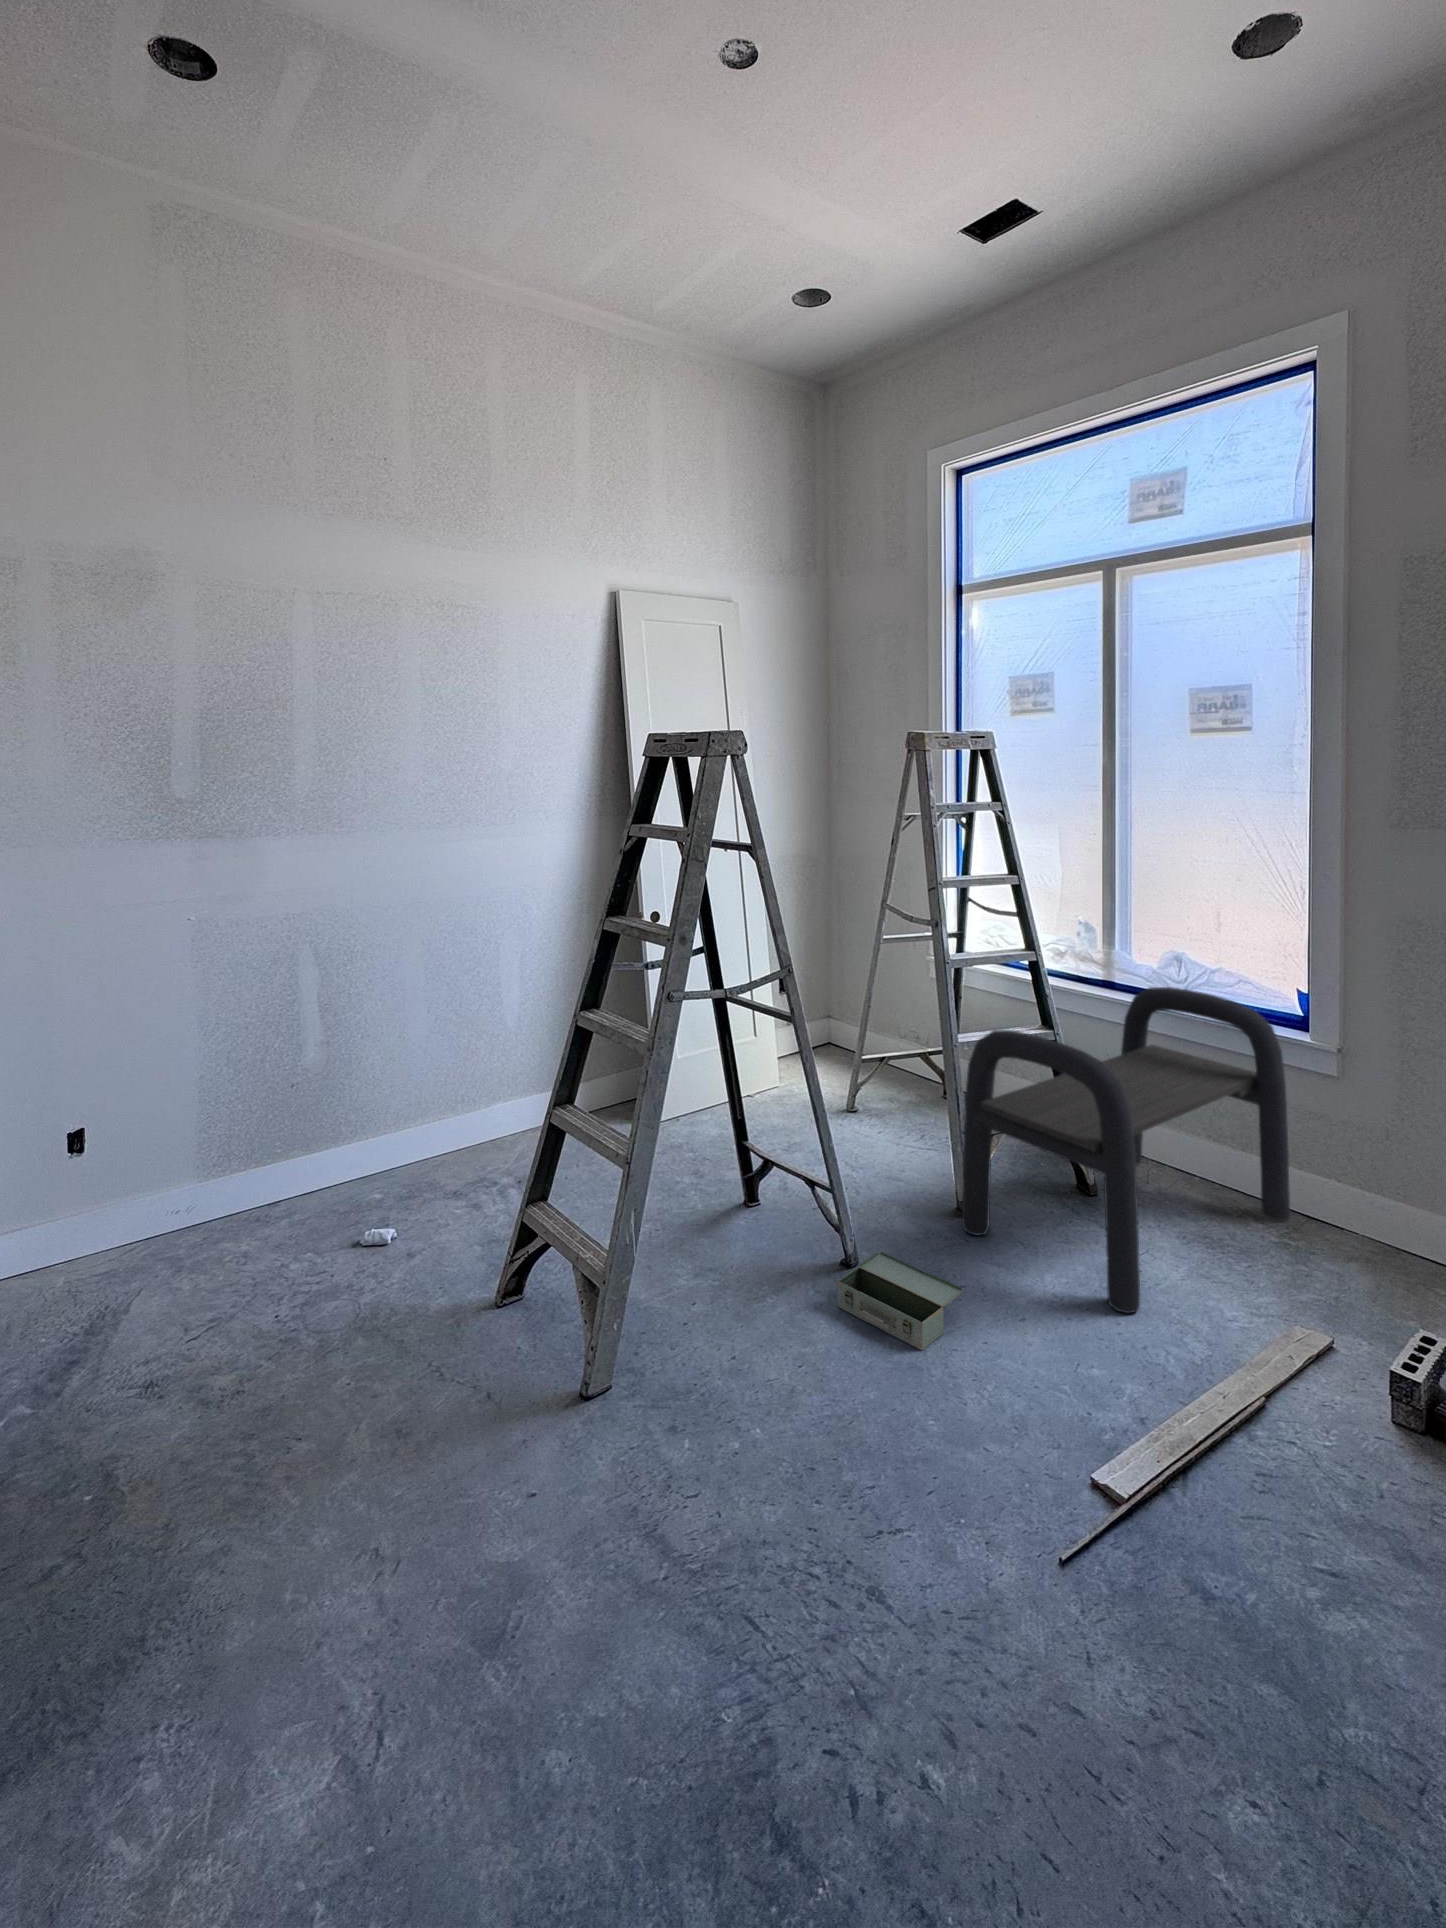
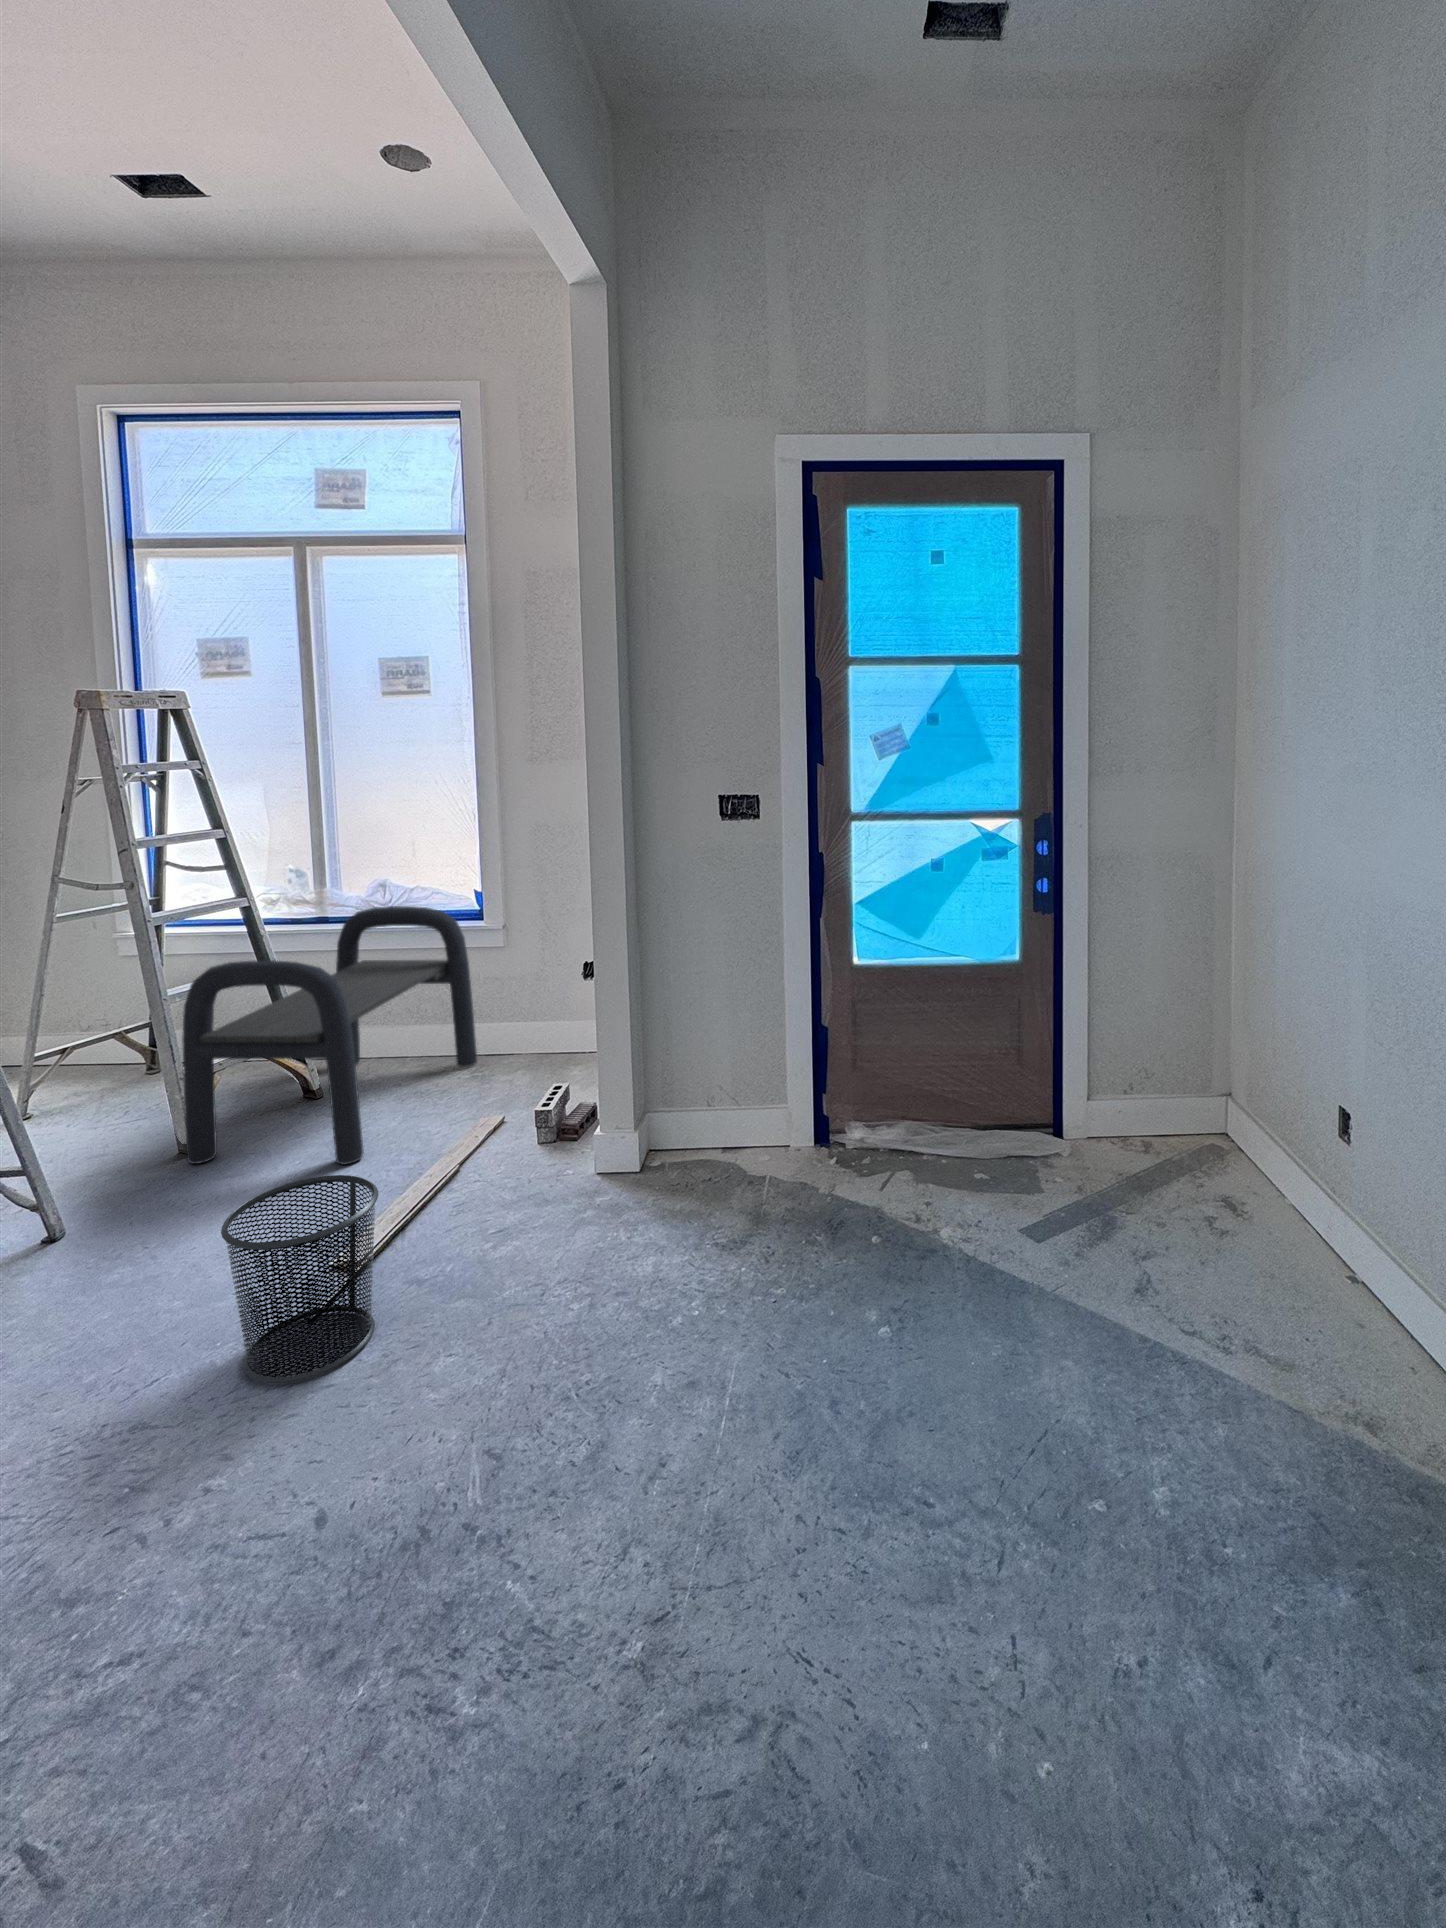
toolbox: present [837,1252,963,1350] -> none [47,1198,197,1270]
trash can: none [970,1363,1159,1672] -> present [221,1175,378,1383]

